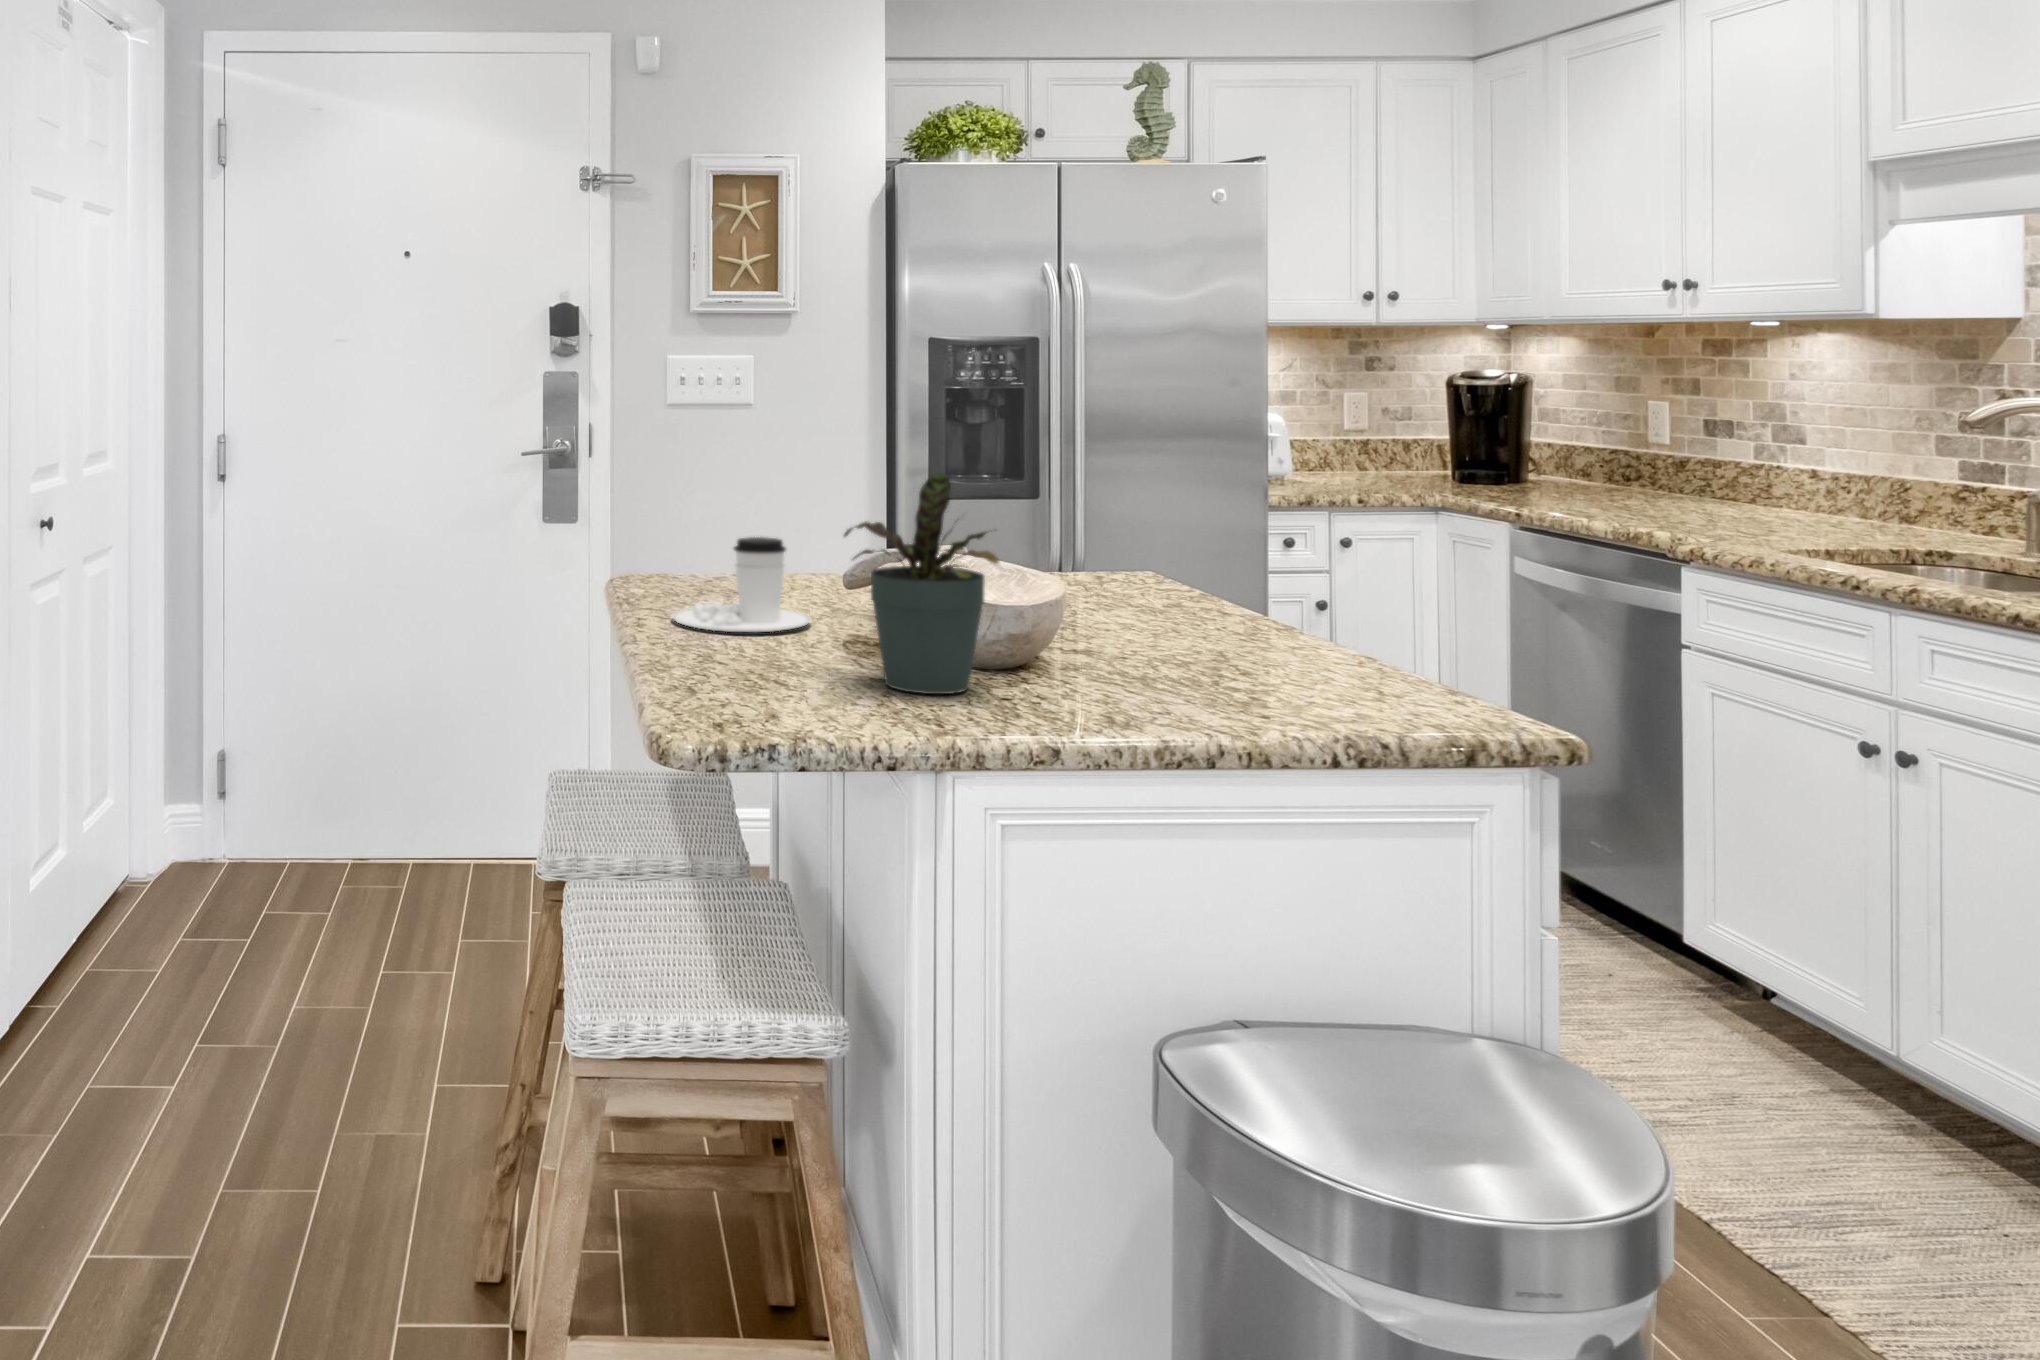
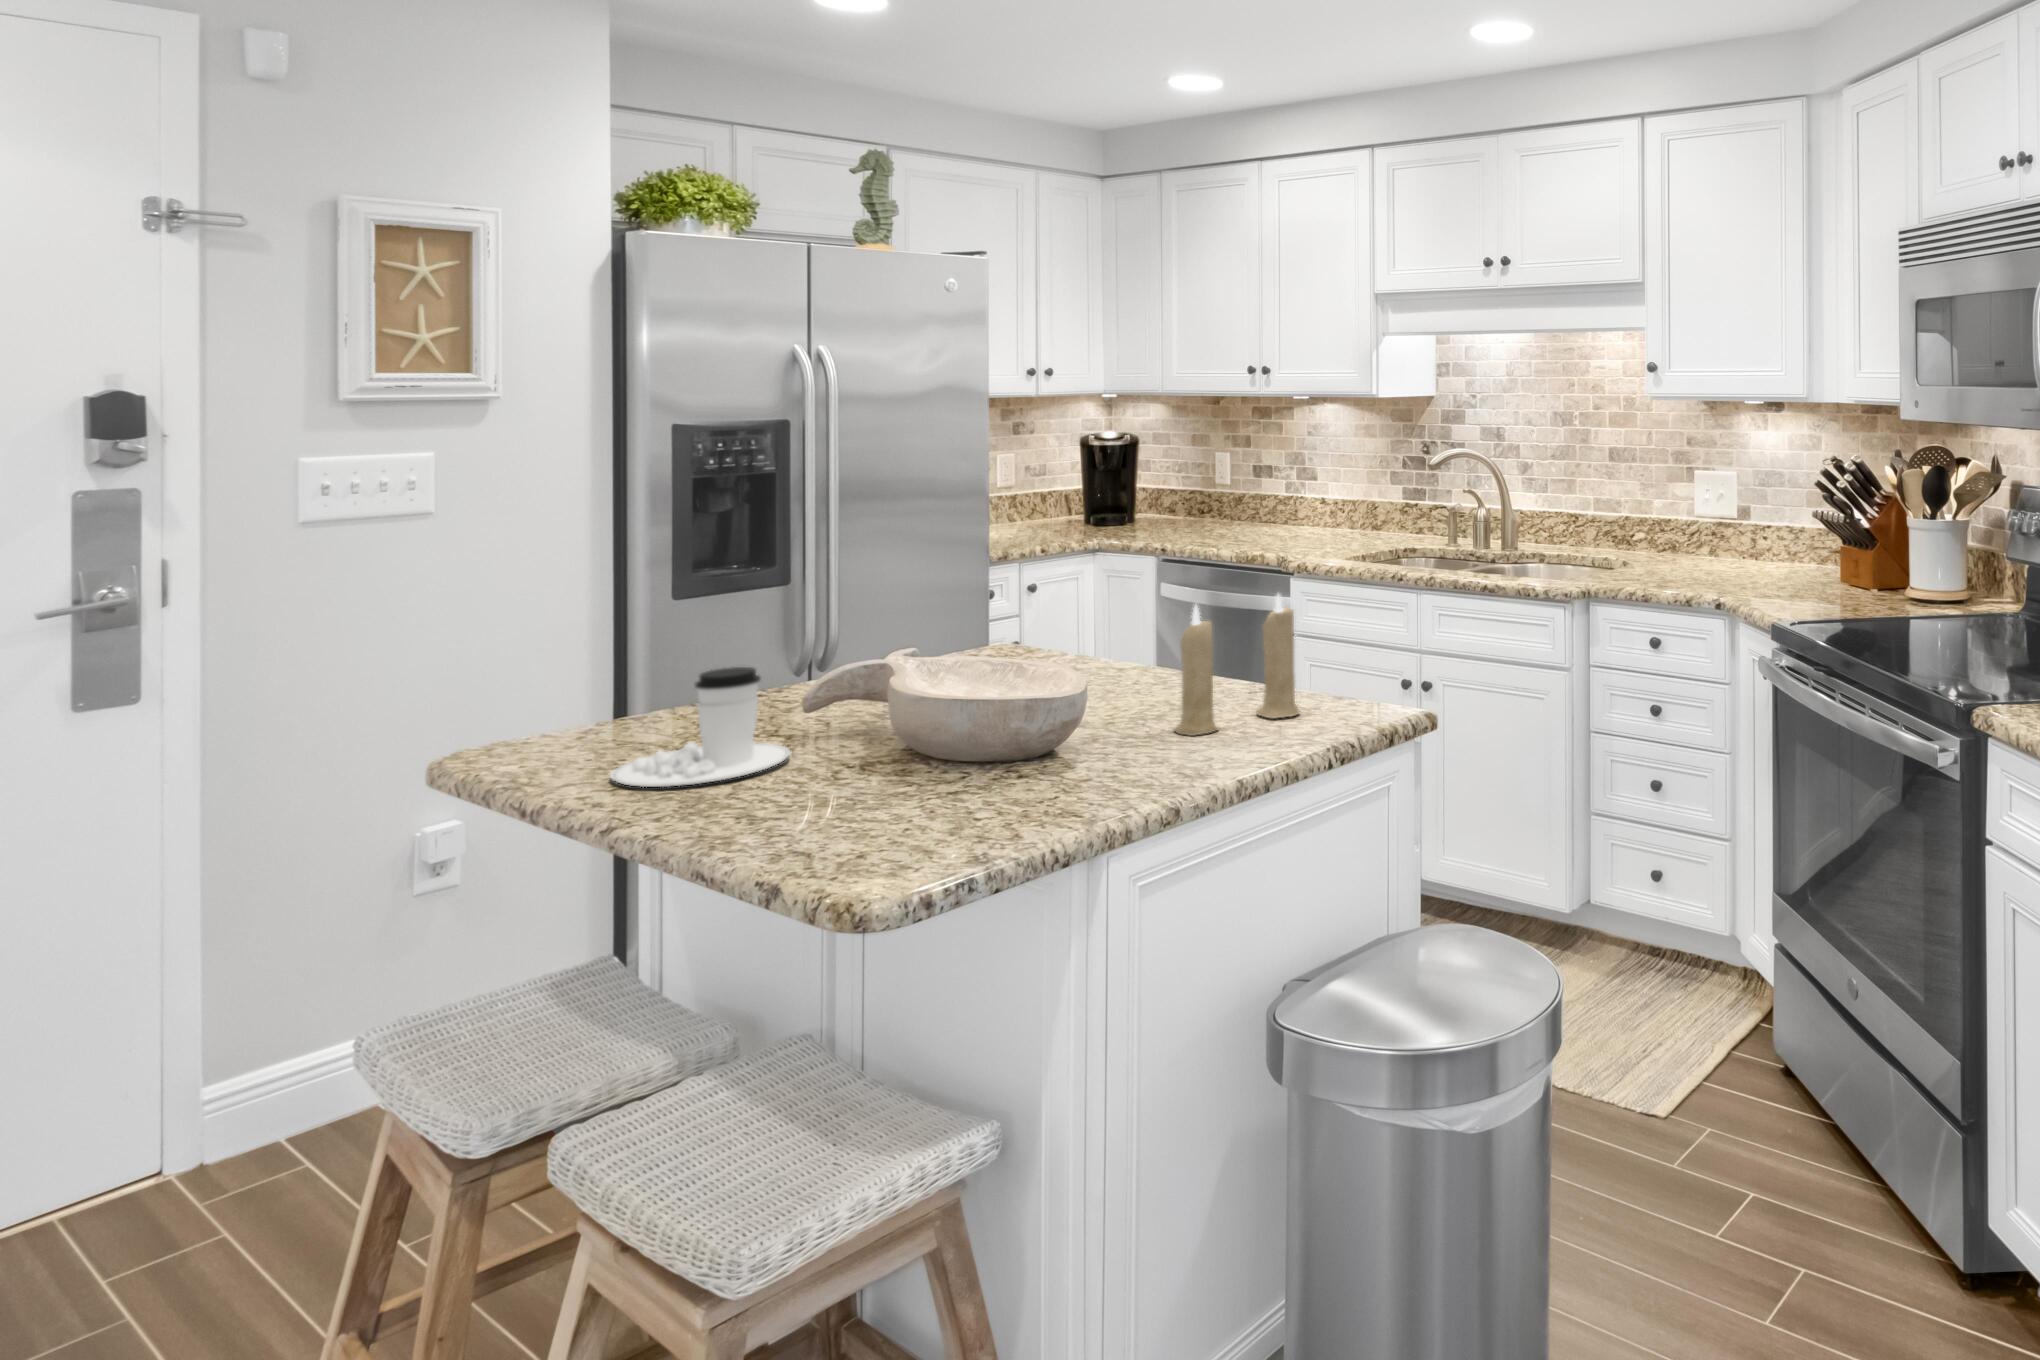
potted plant: present [844,473,1000,694] -> none [917,581,1085,795]
candle: none [1176,528,1366,699] -> present [1174,594,1300,736]

